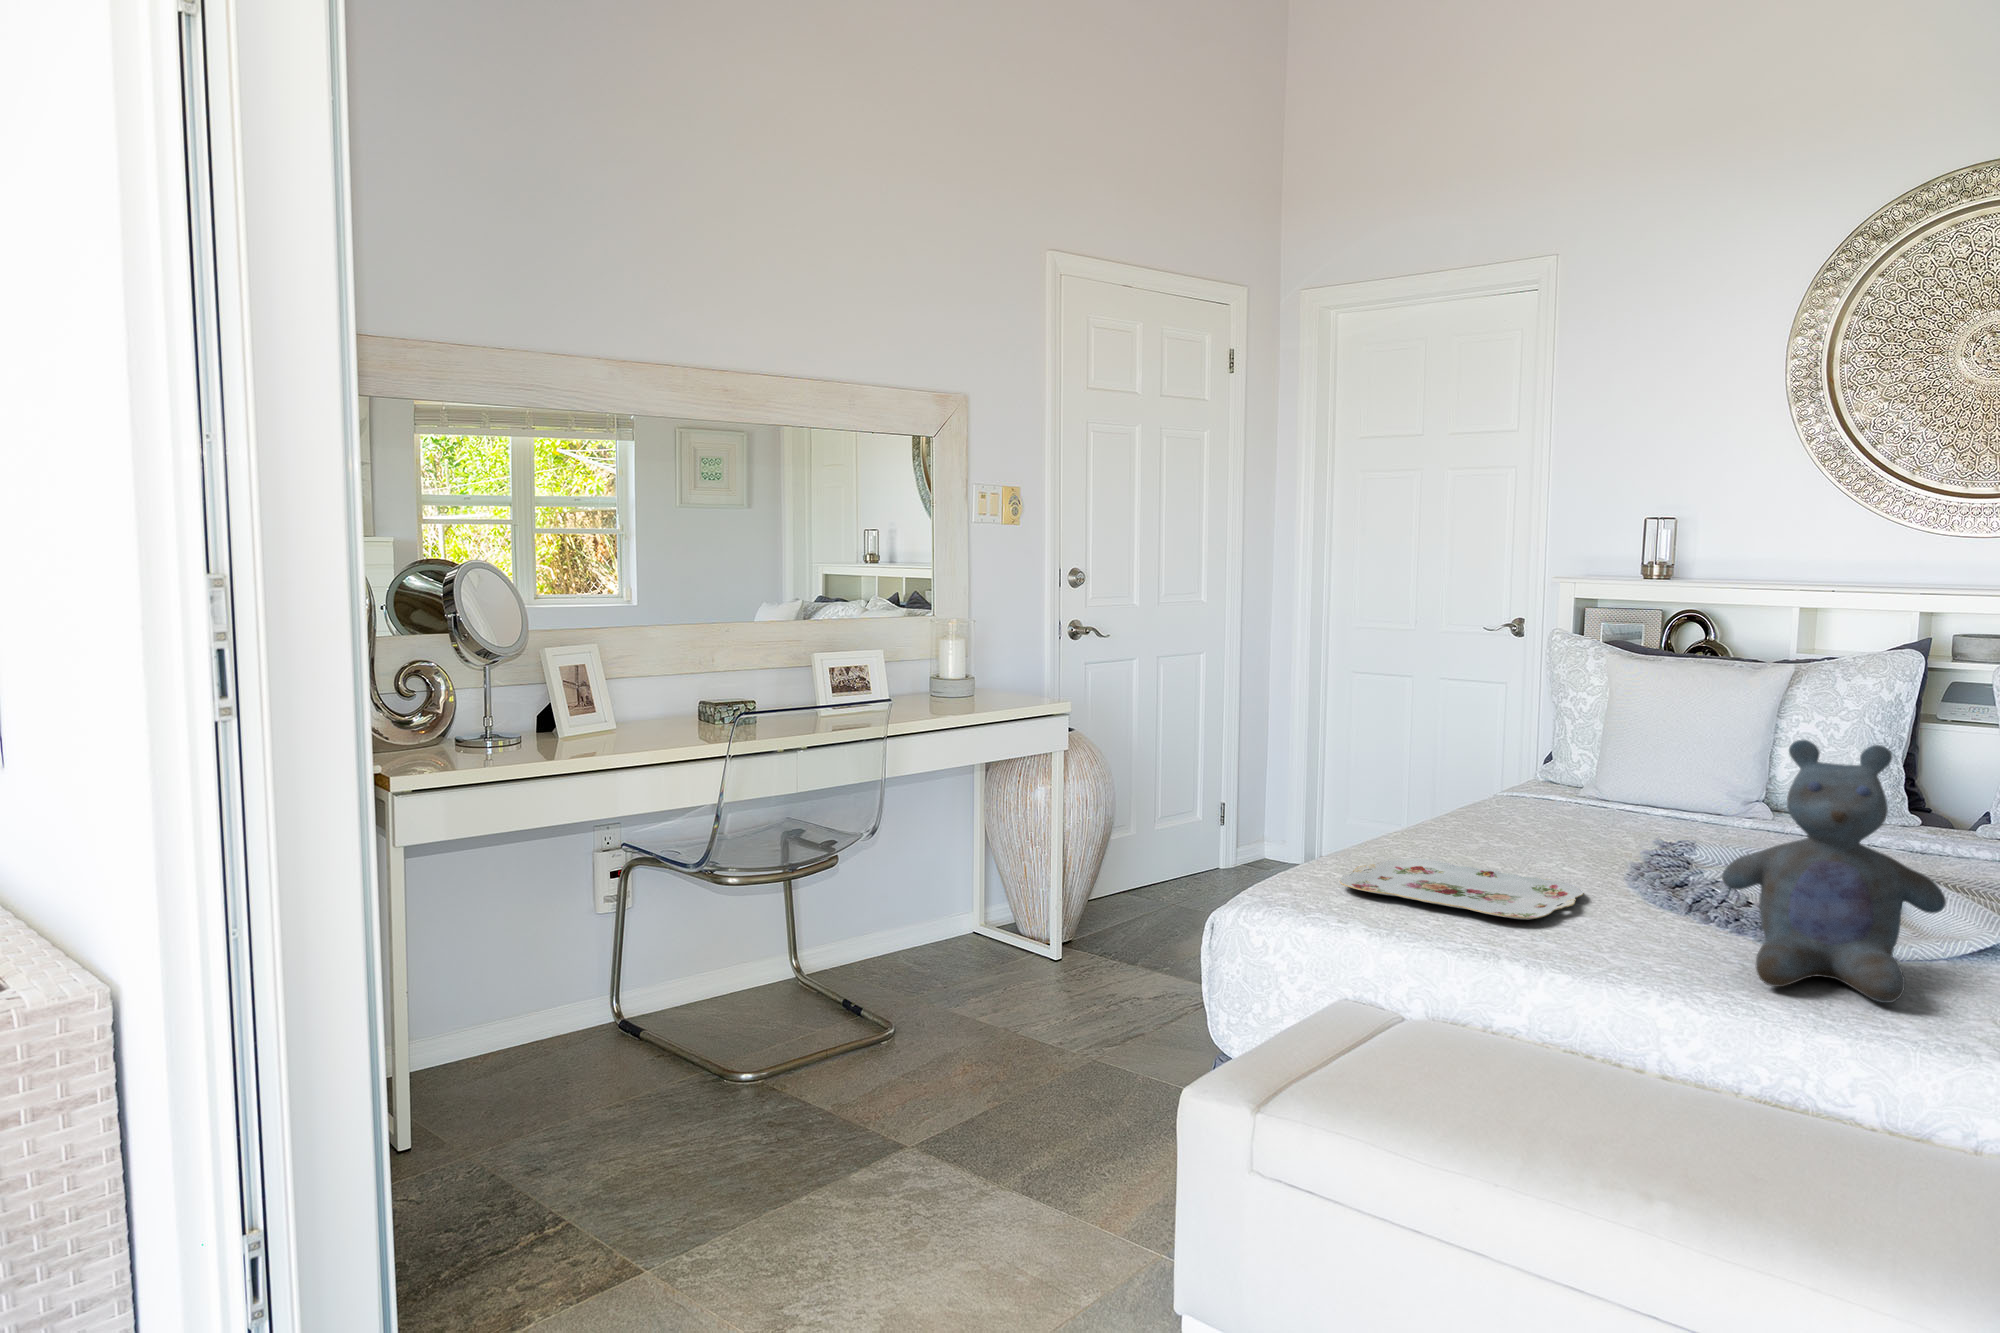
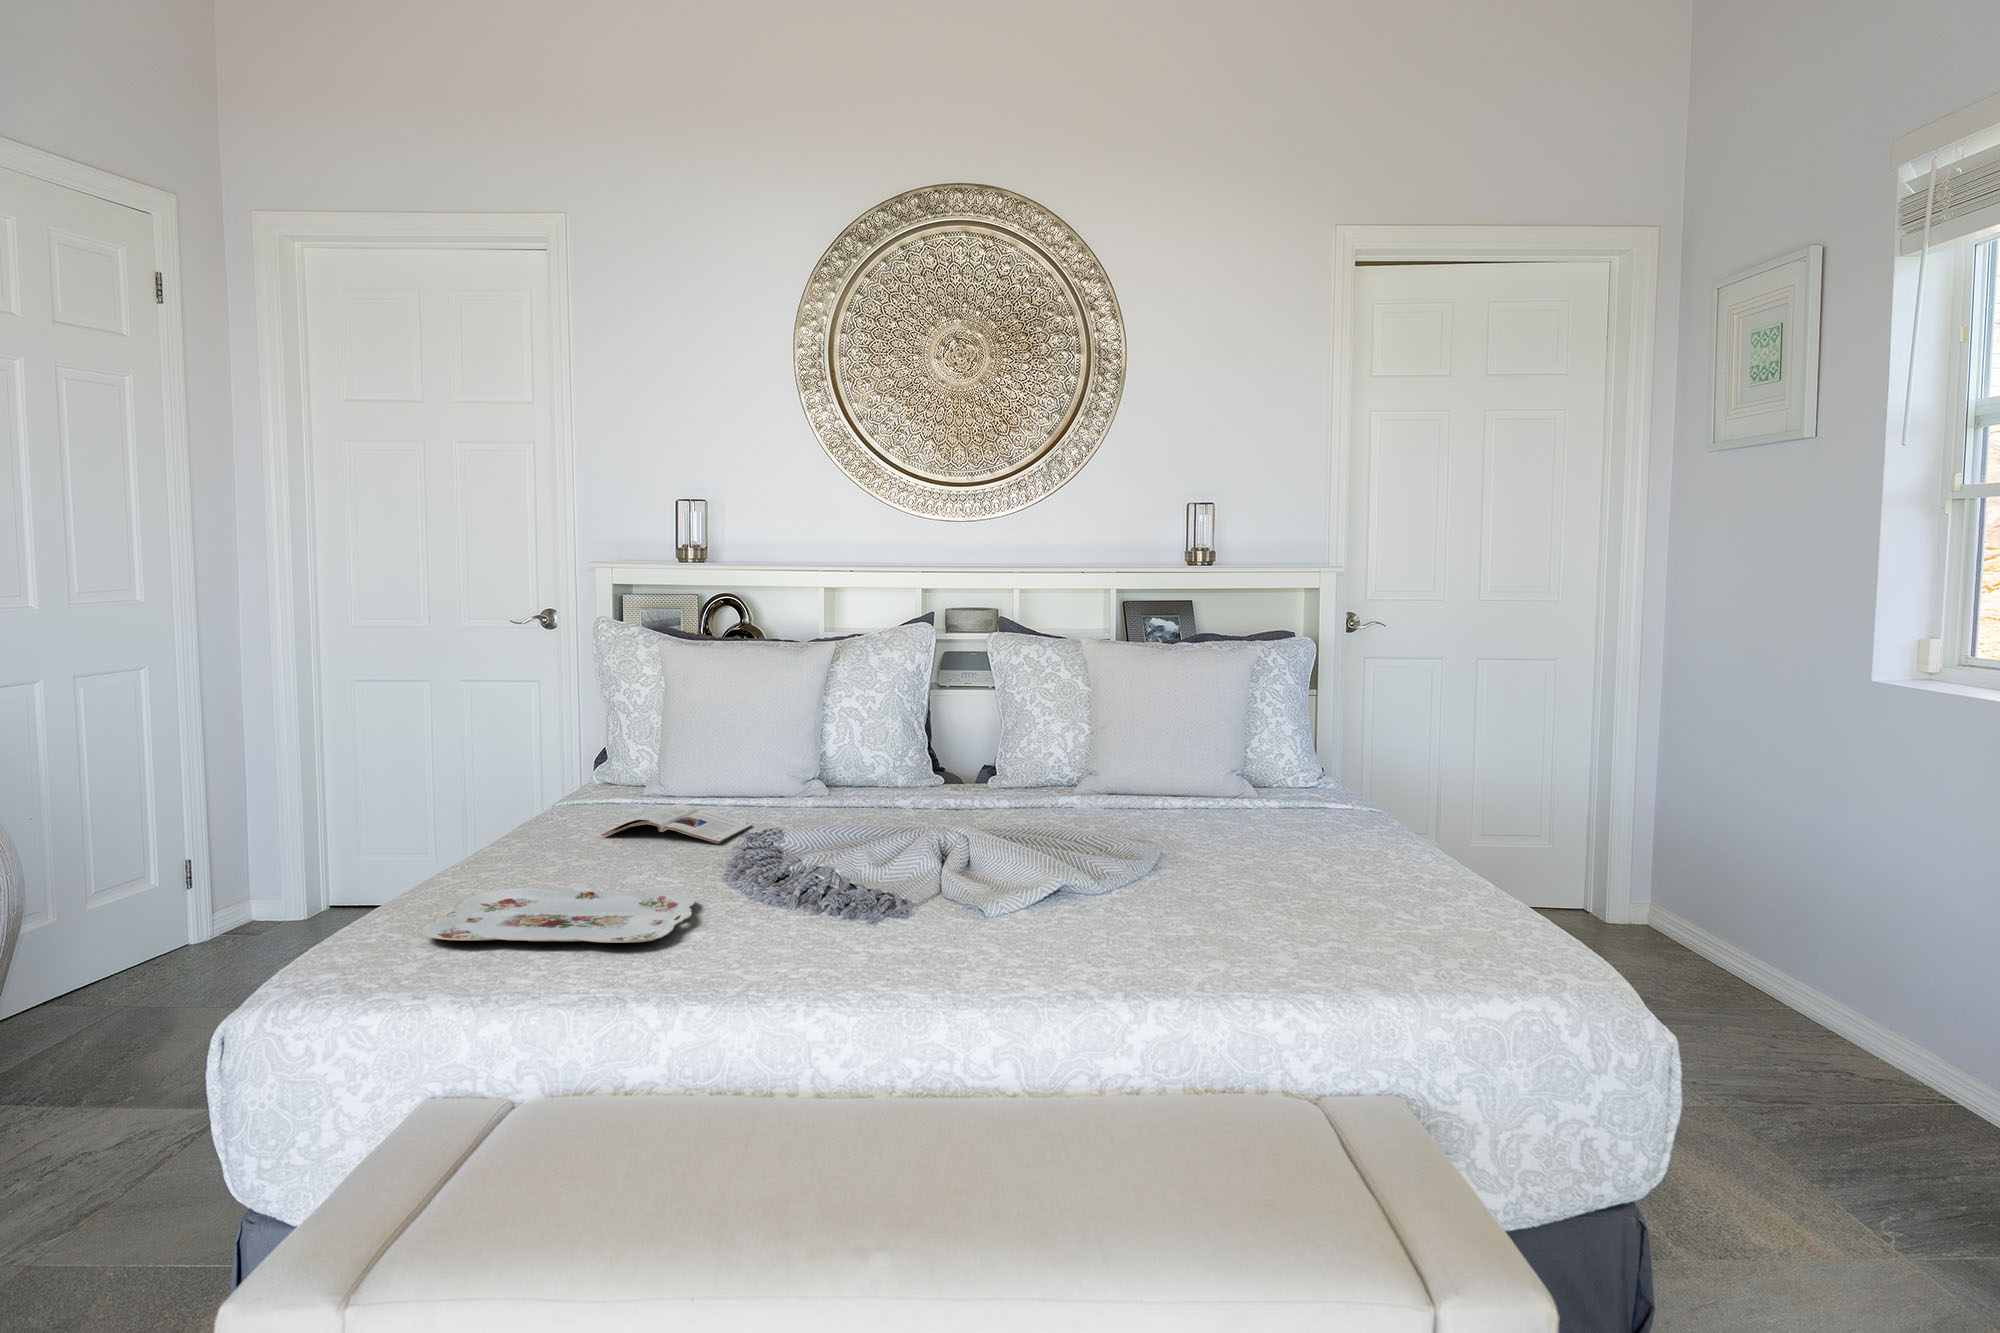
stuffed bear: present [1722,740,1946,1003] -> none [842,716,1029,967]
magazine: none [1521,807,1675,848] -> present [601,804,752,843]

